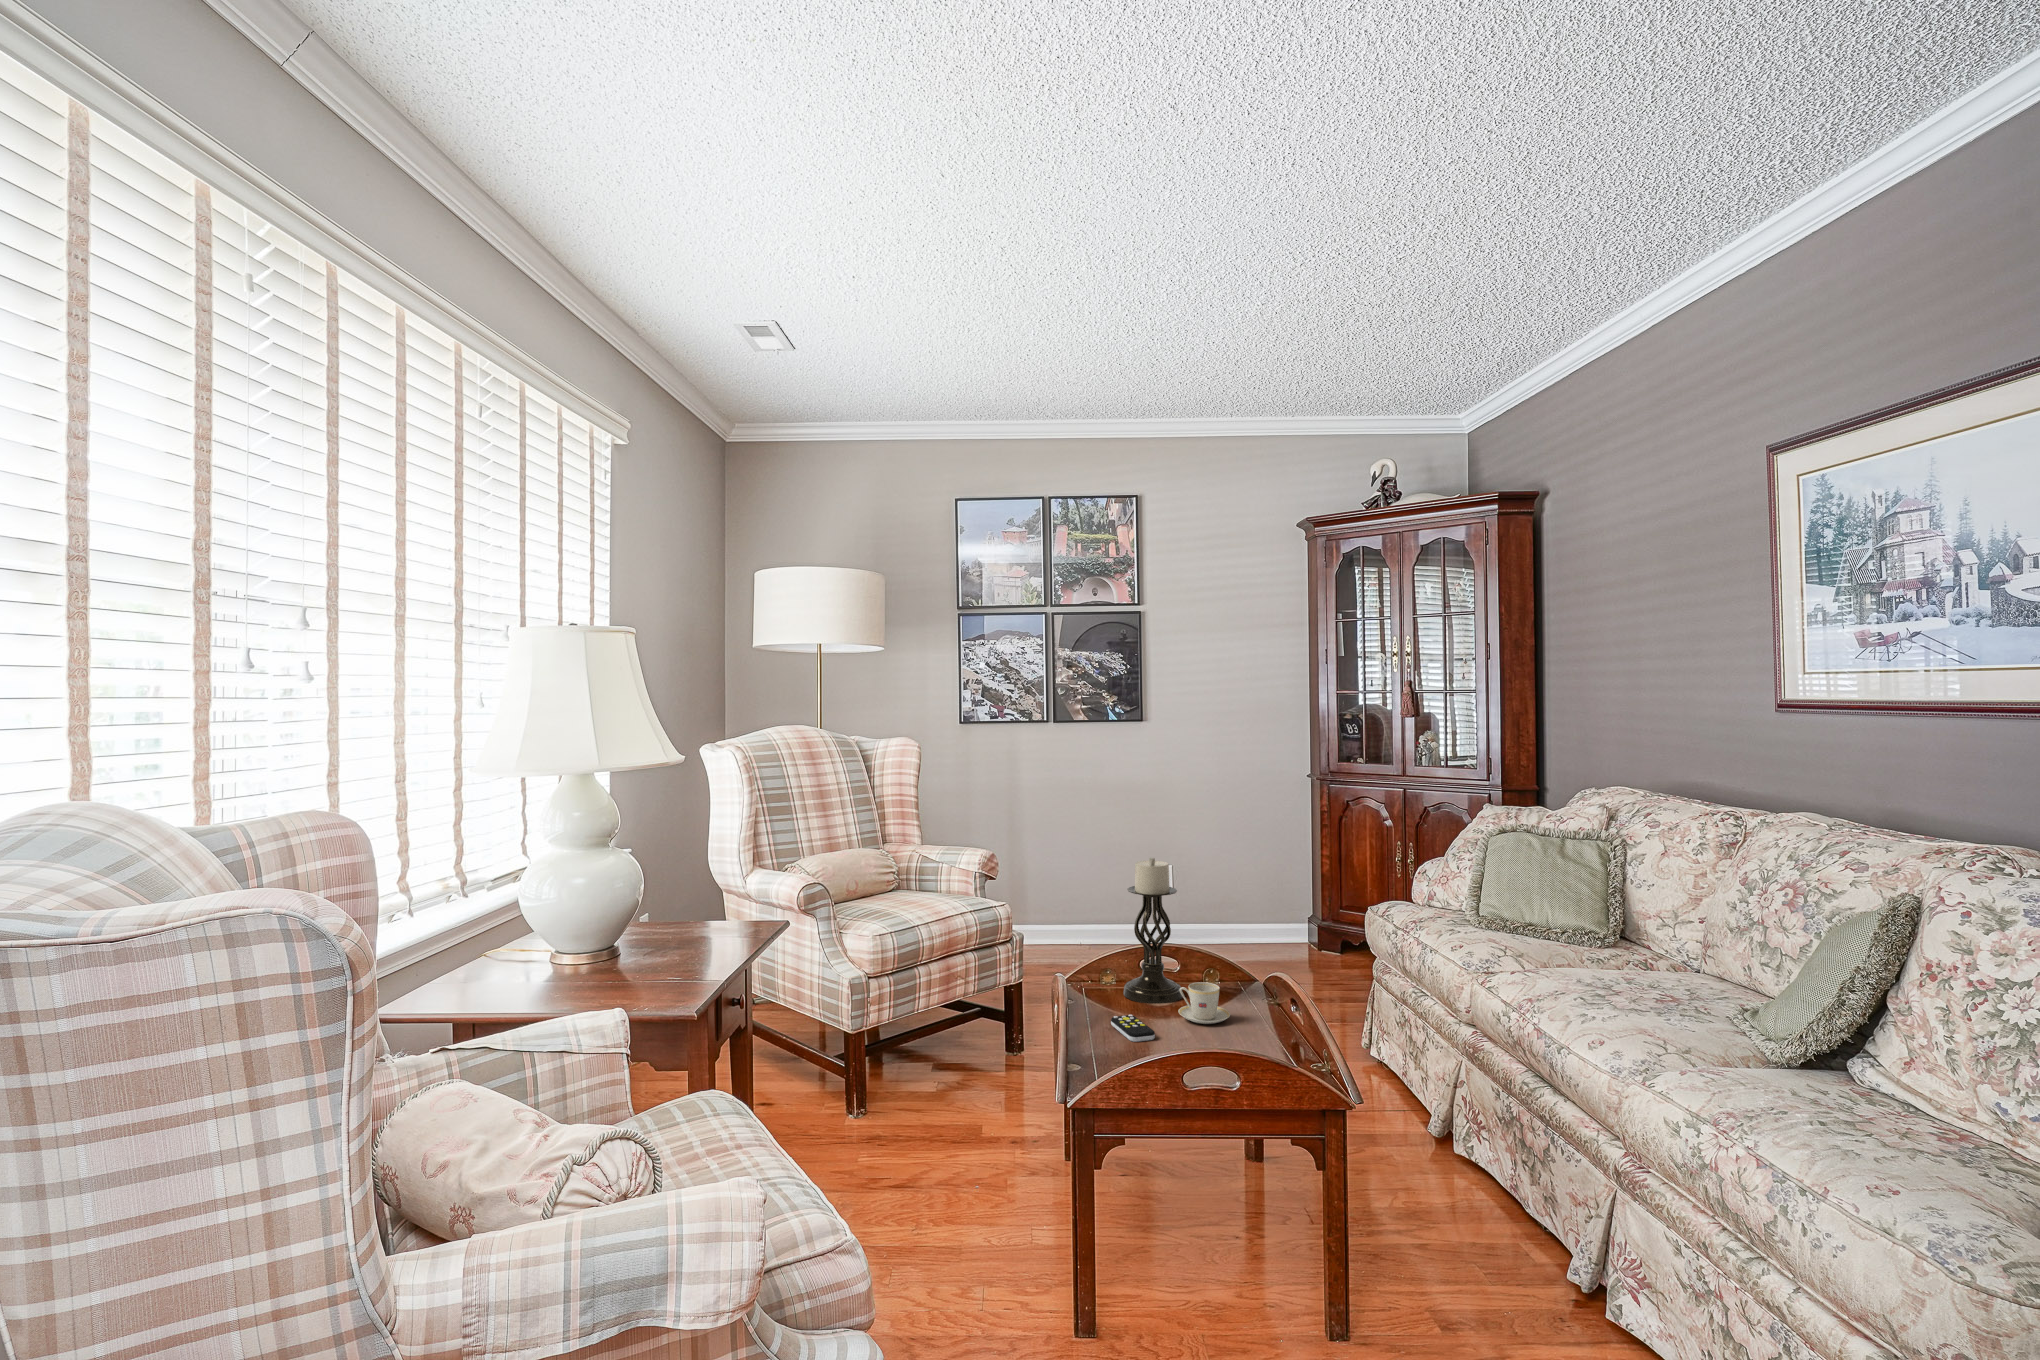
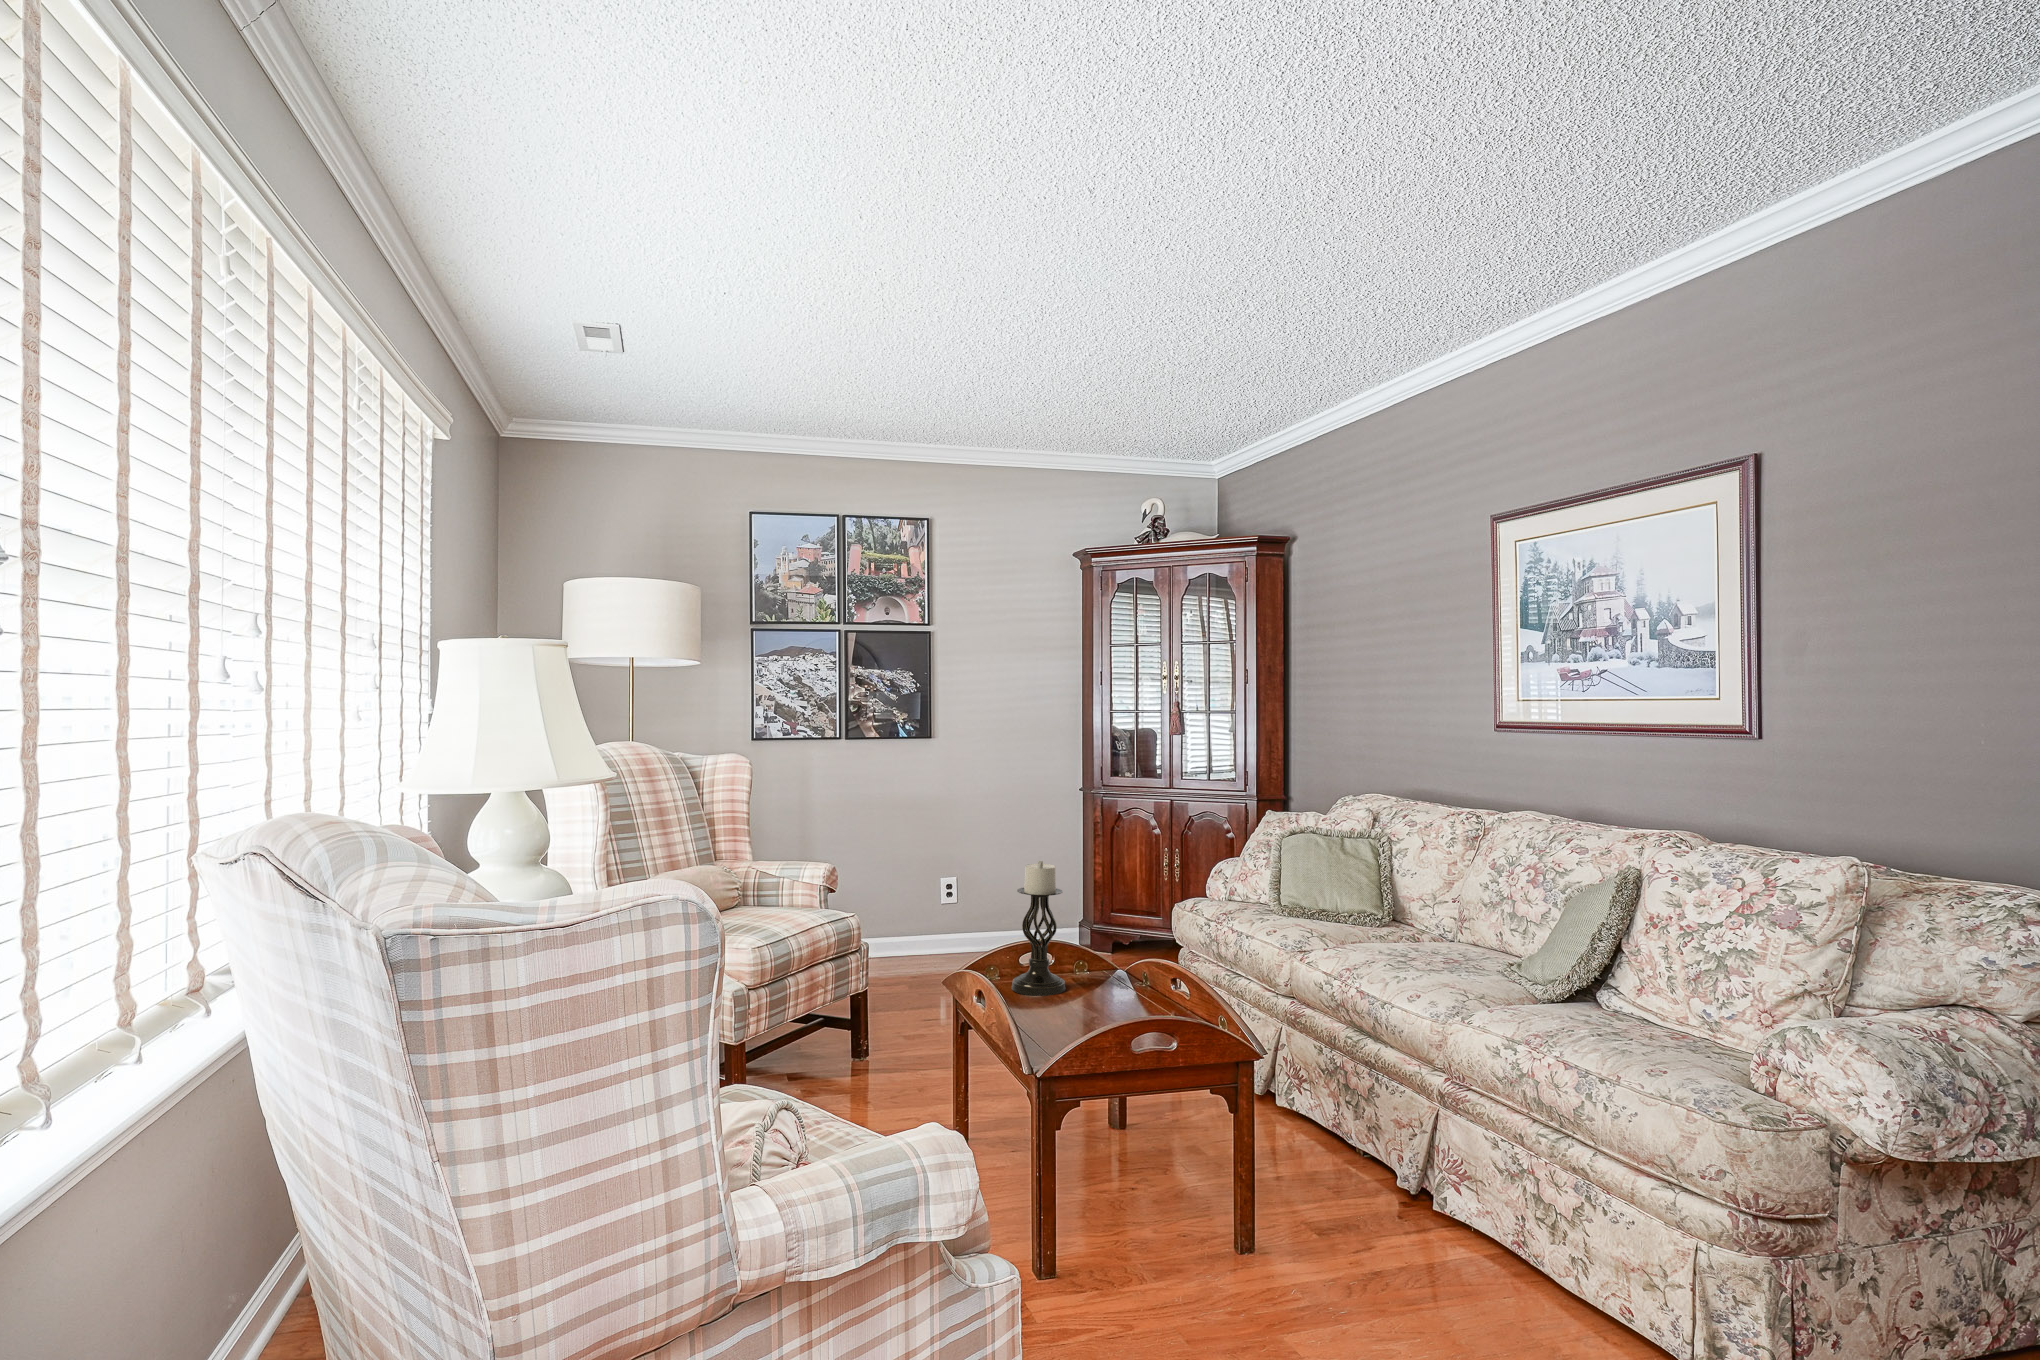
teacup: present [1178,982,1230,1024] -> none [1078,971,1124,1008]
remote control: present [1111,1015,1155,1042] -> none [1026,1005,1073,1028]

